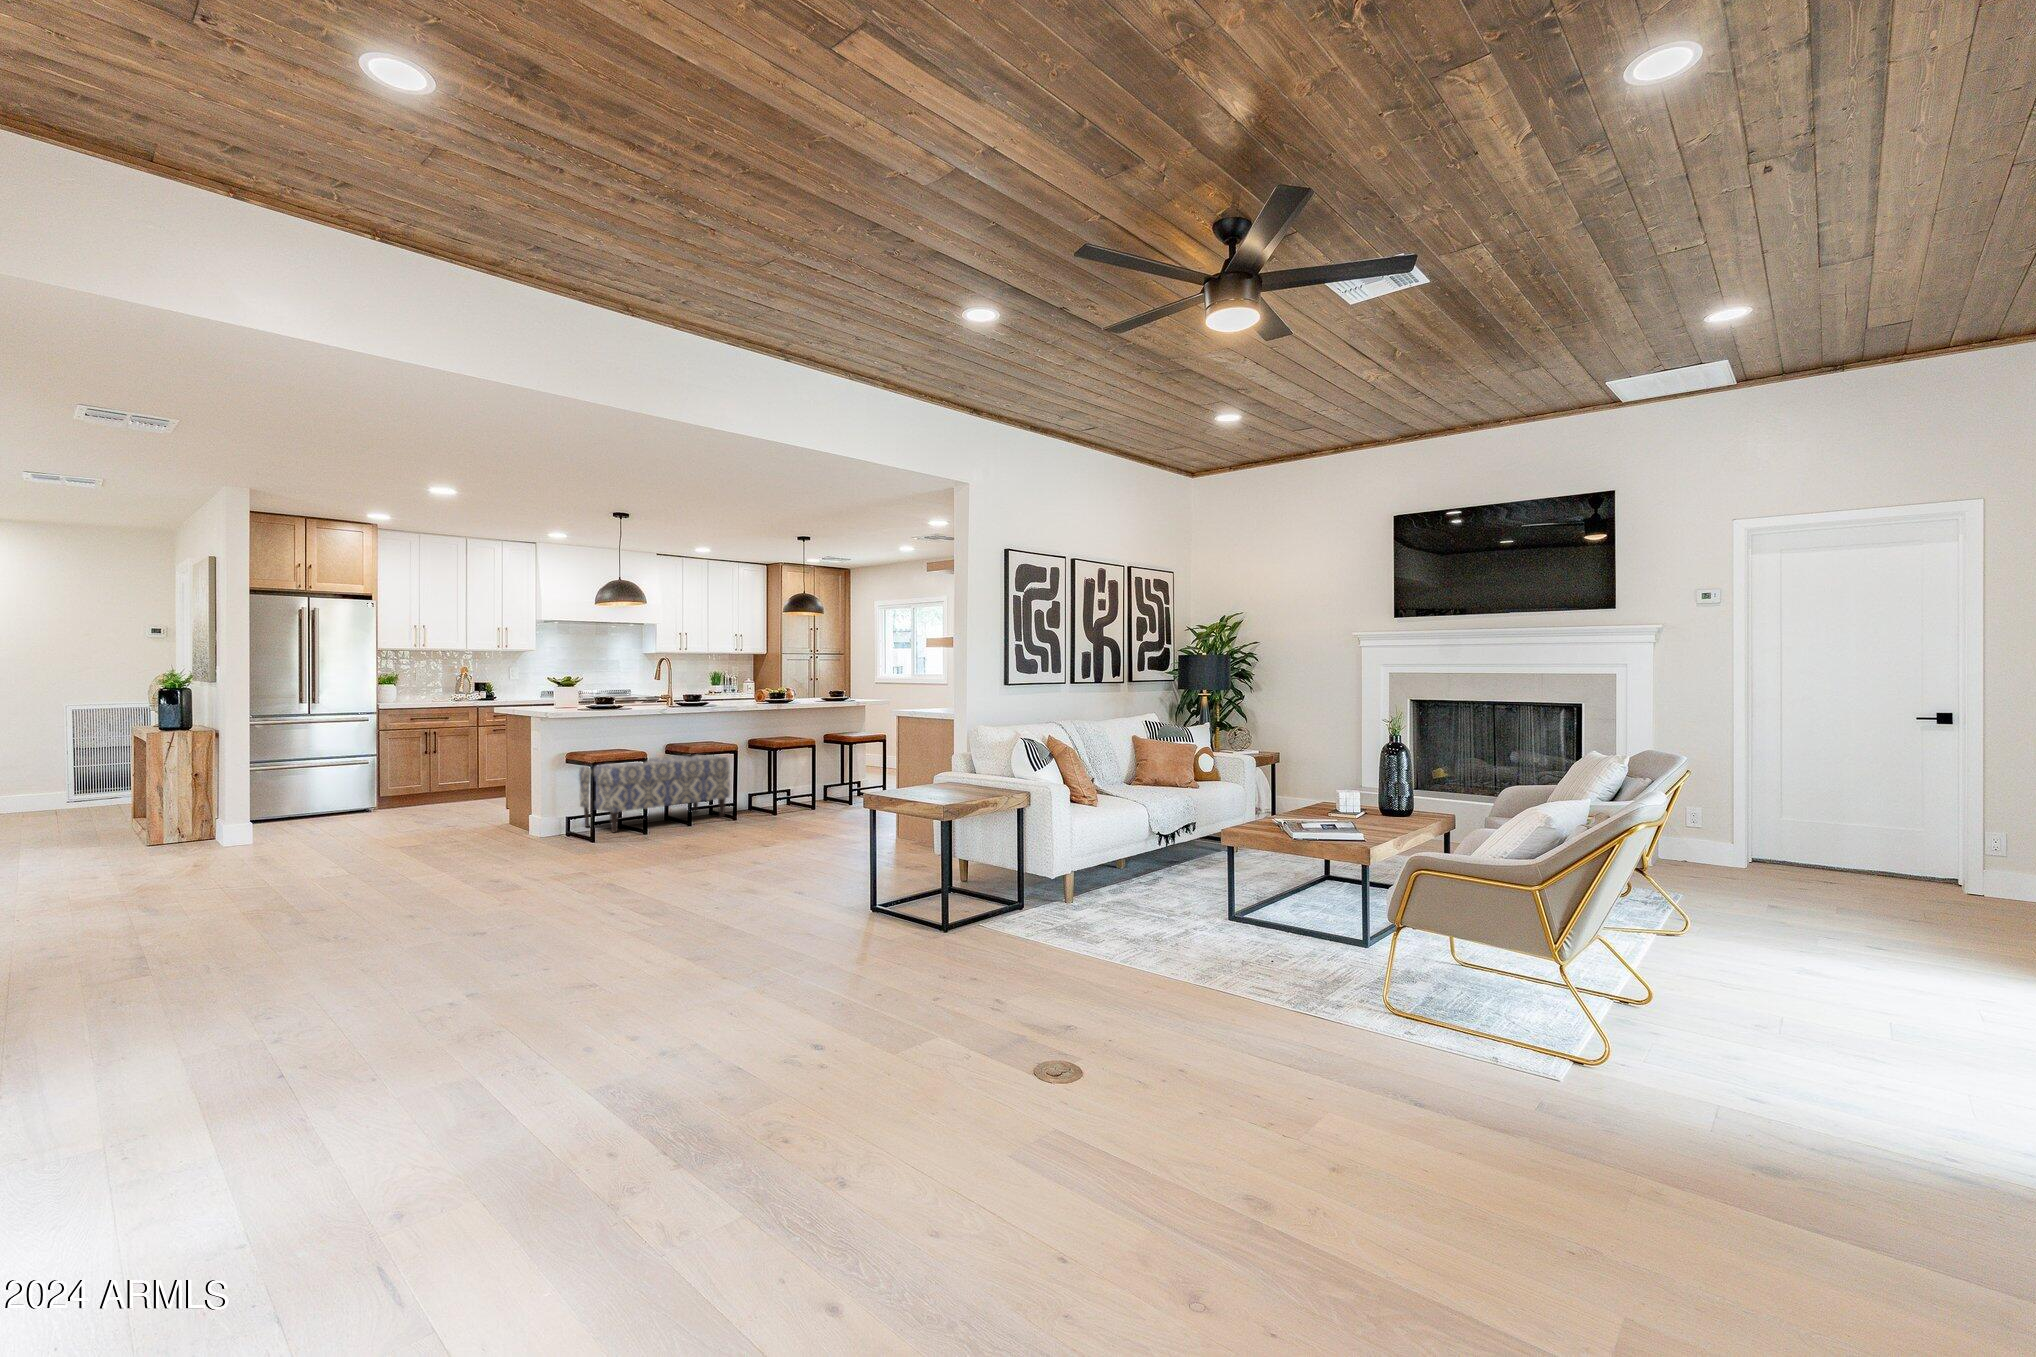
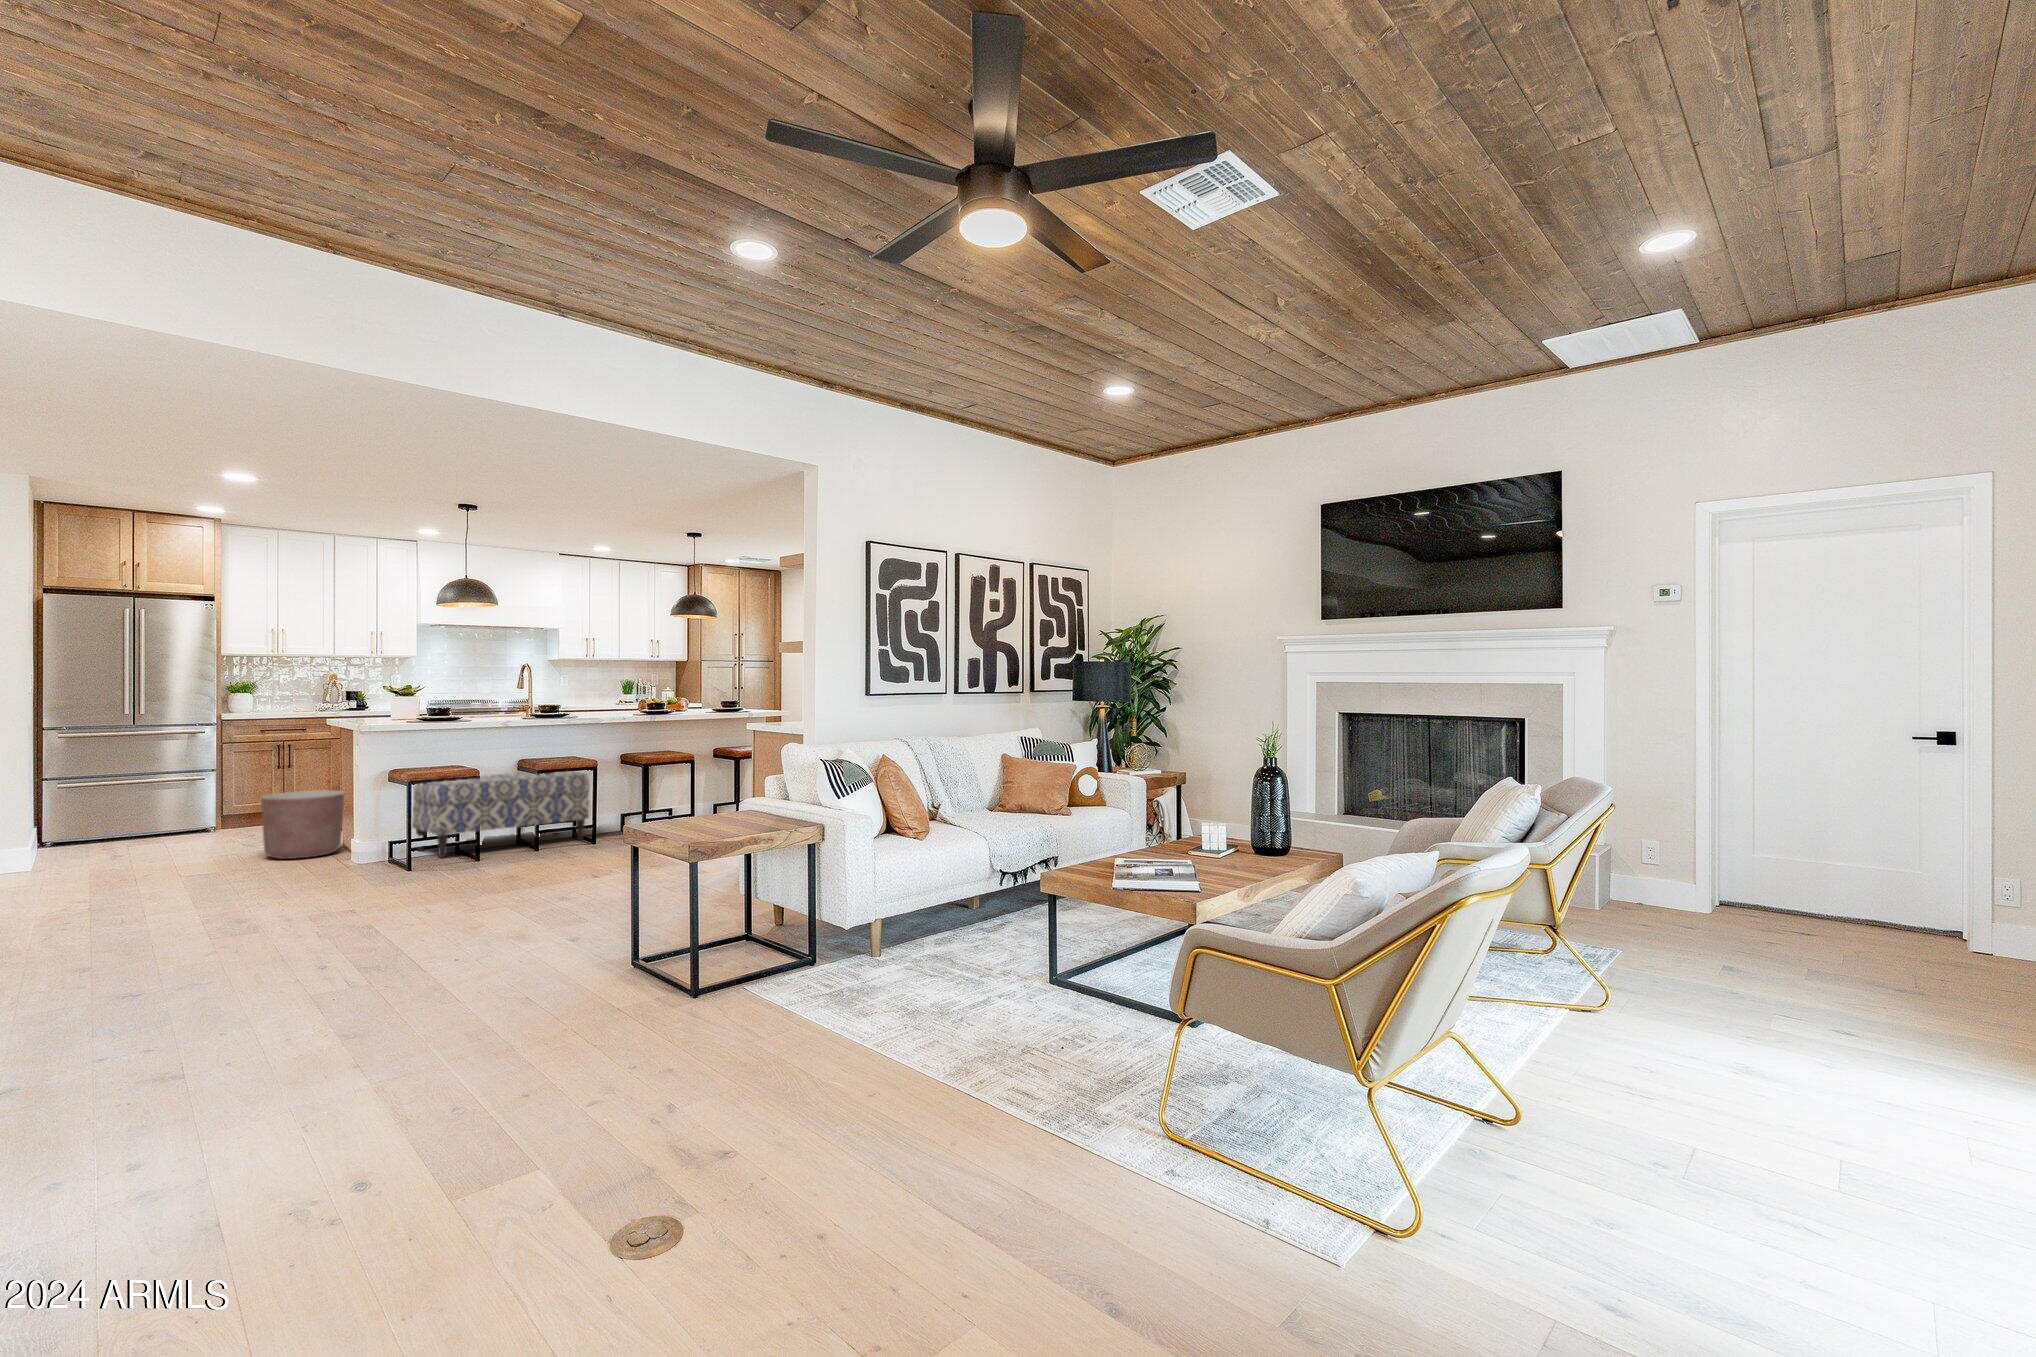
planter: none [451,774,519,835] -> present [261,791,344,859]

